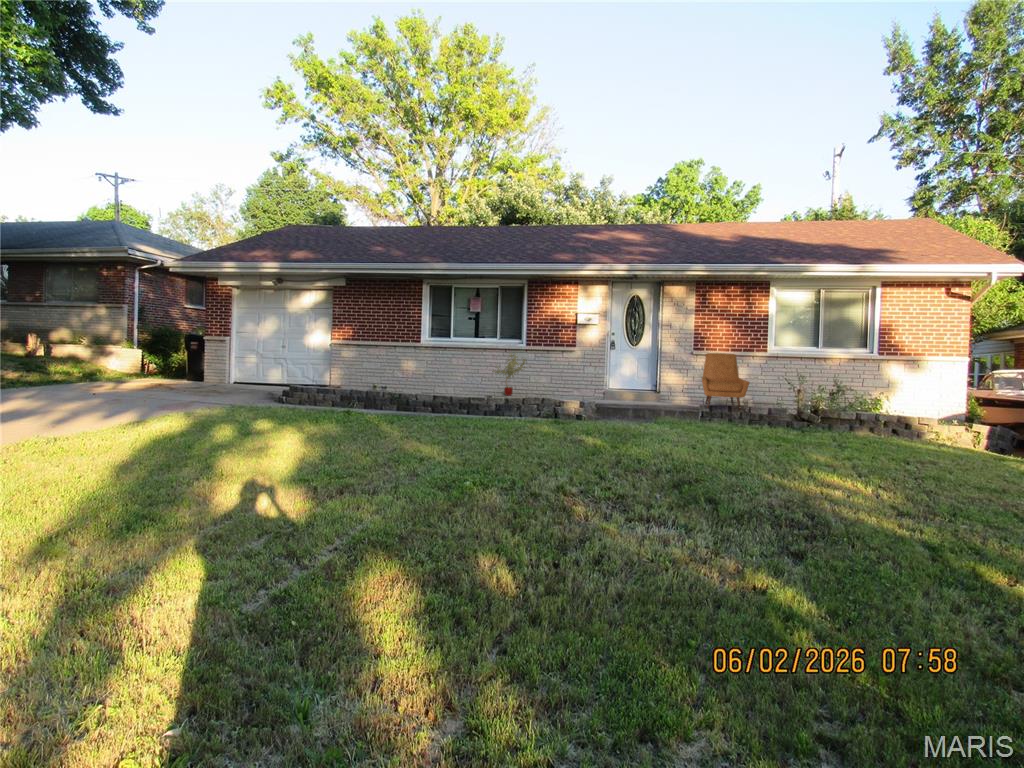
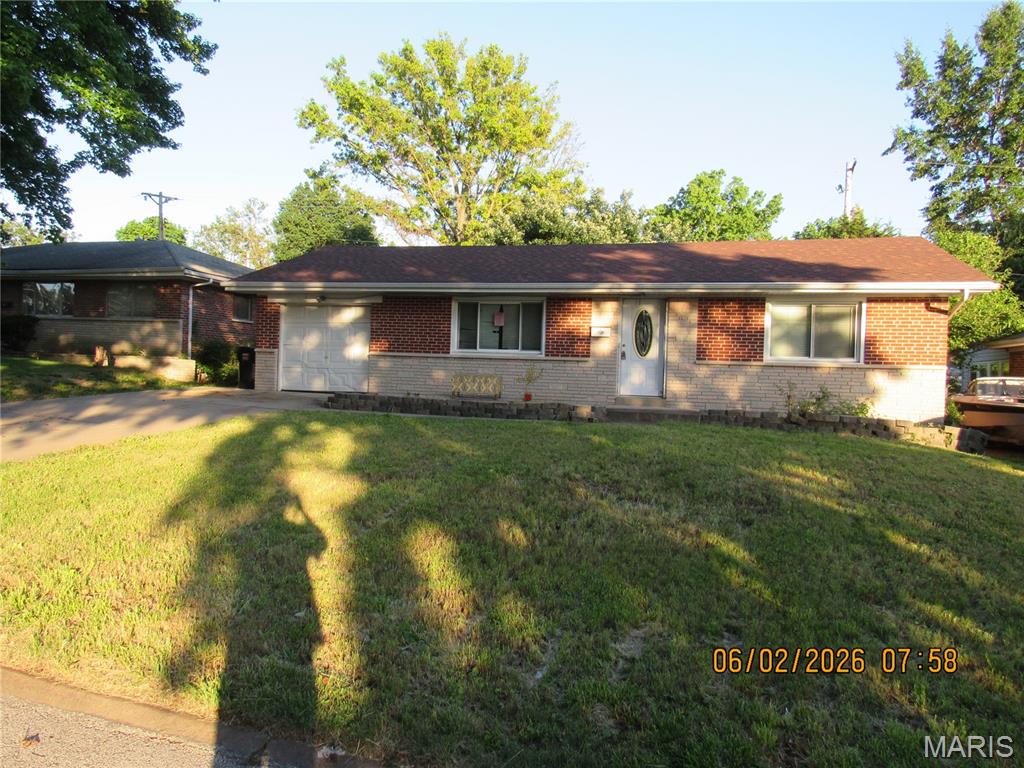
chair: present [702,353,749,409] -> none [702,363,745,414]
bench: none [423,366,480,395] -> present [451,374,503,400]

